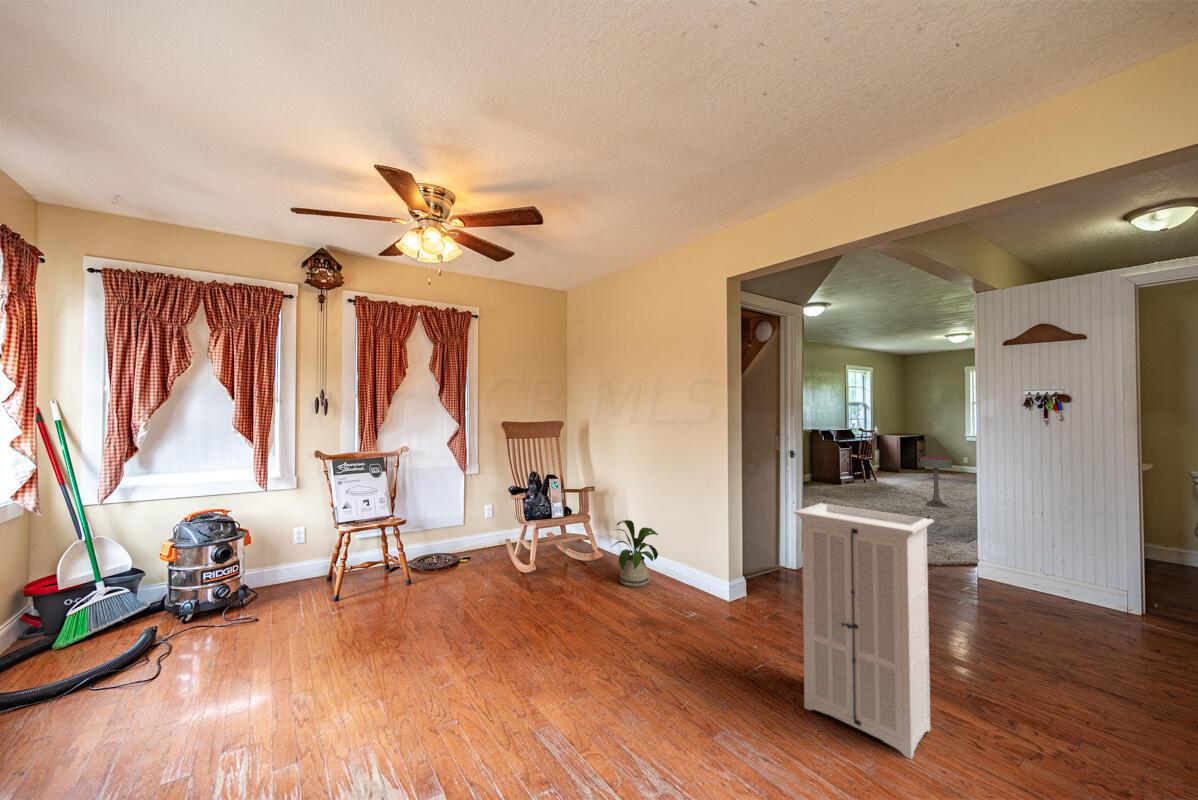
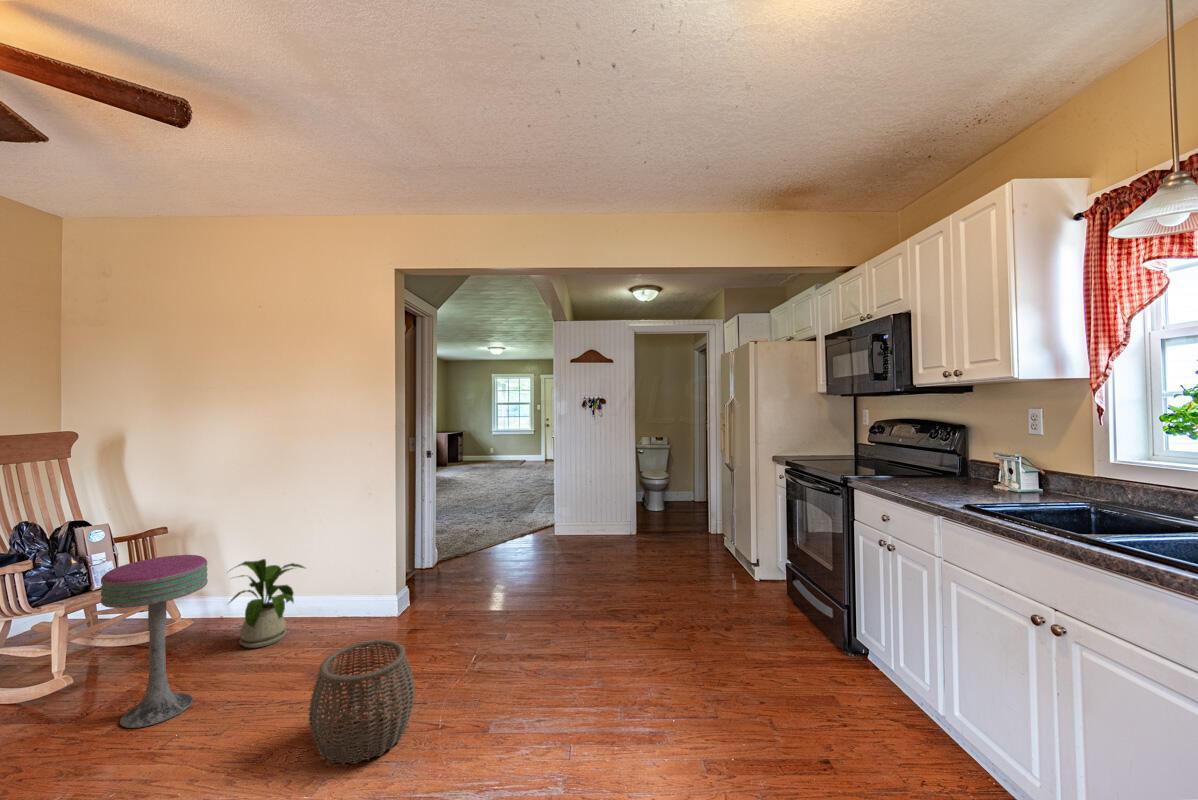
bar stool: present [920,457,952,507] -> present [101,555,208,728]
storage cabinet: present [794,501,934,759] -> none [525,486,616,671]
woven basket: none [588,601,669,701] -> present [308,640,415,765]

